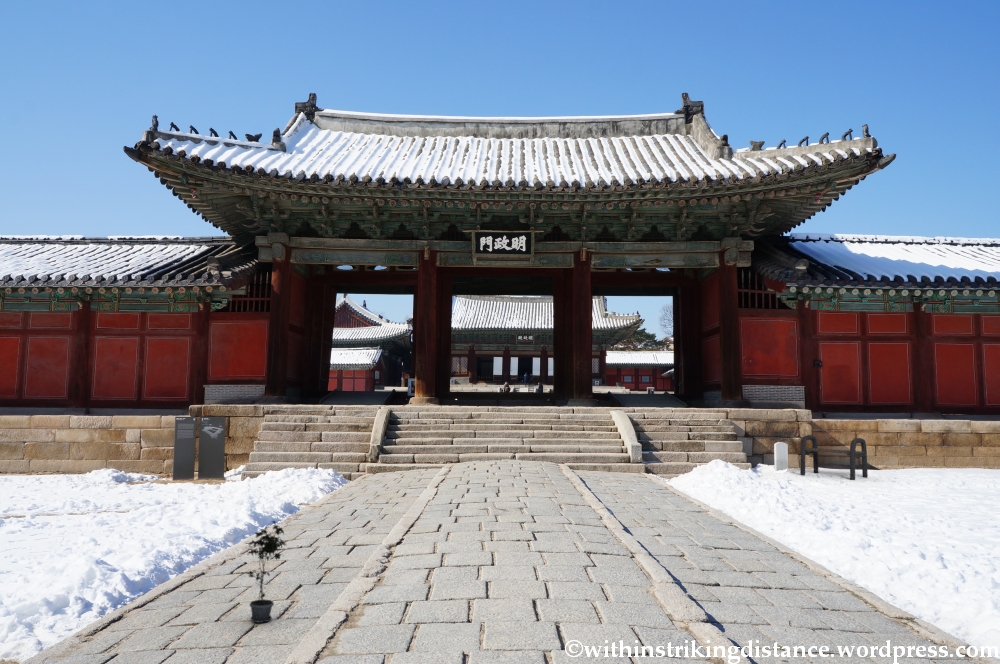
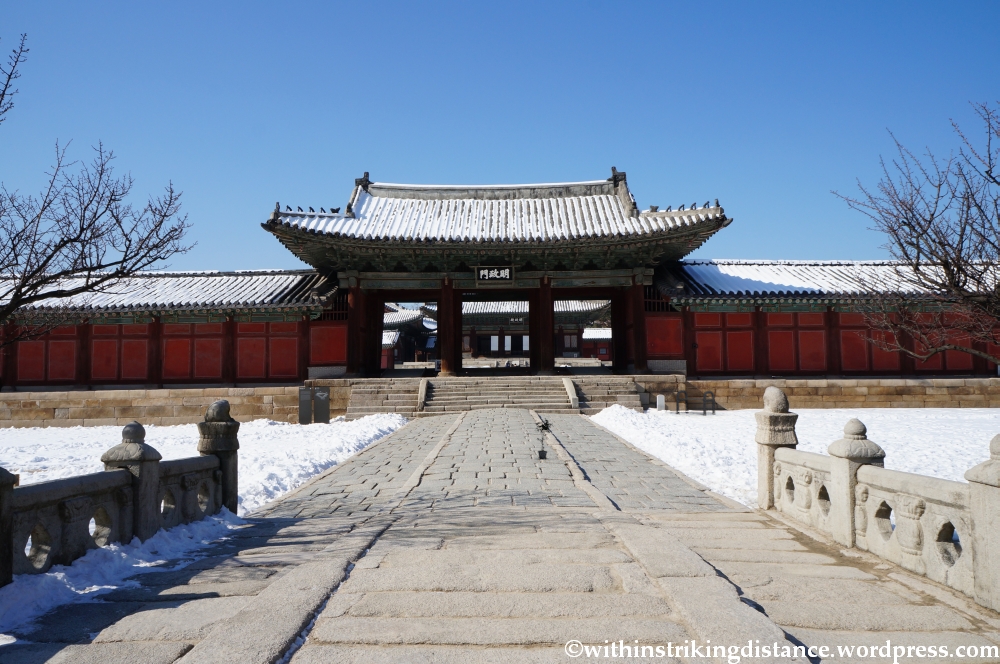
potted plant: present [247,521,286,623] -> present [535,418,552,459]

